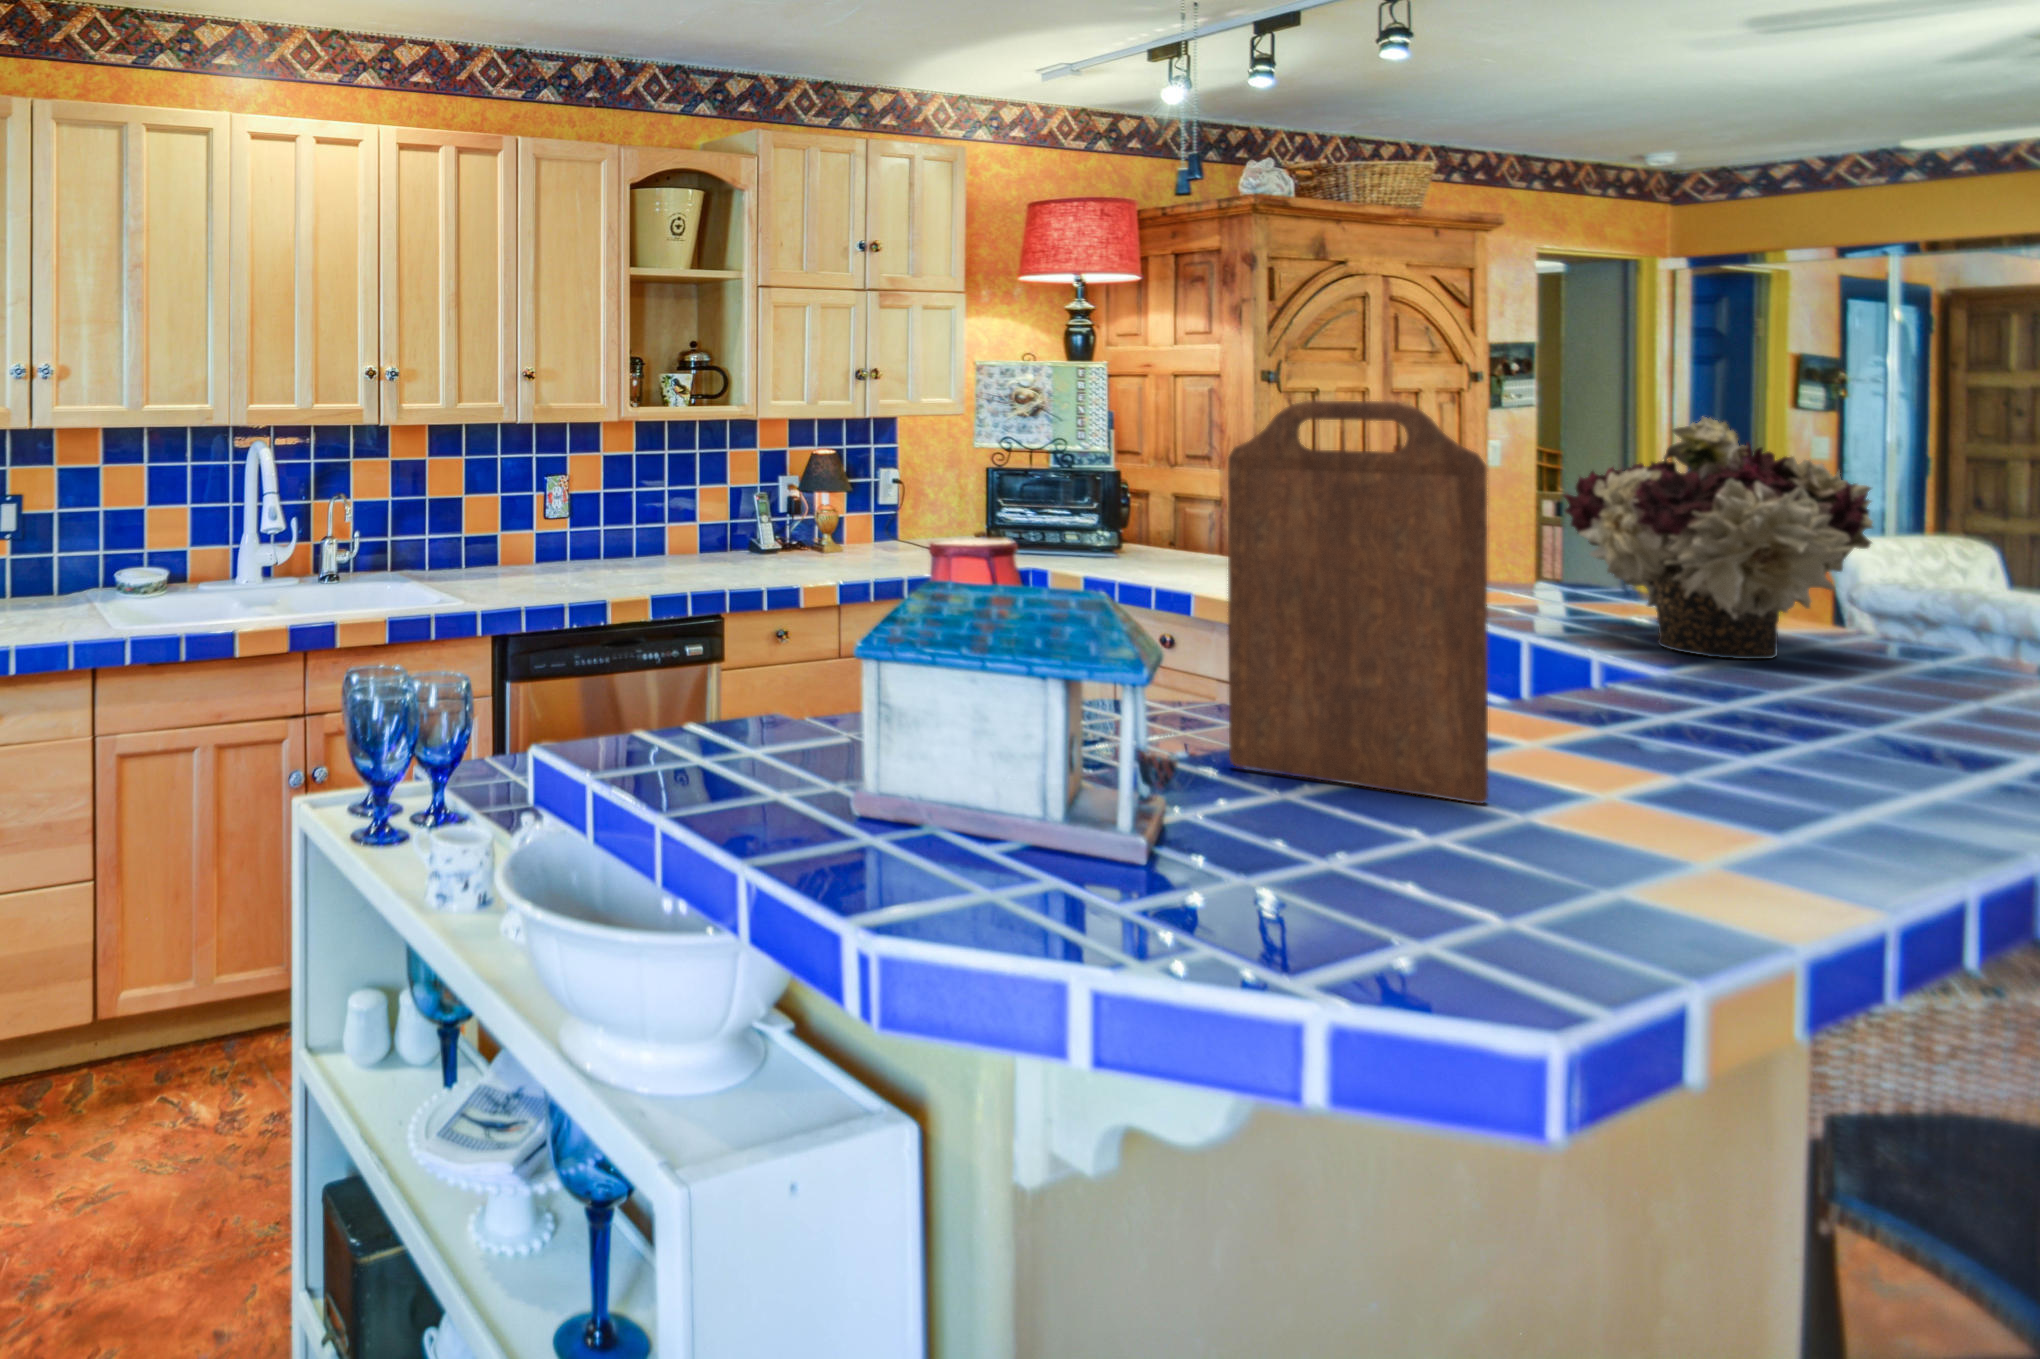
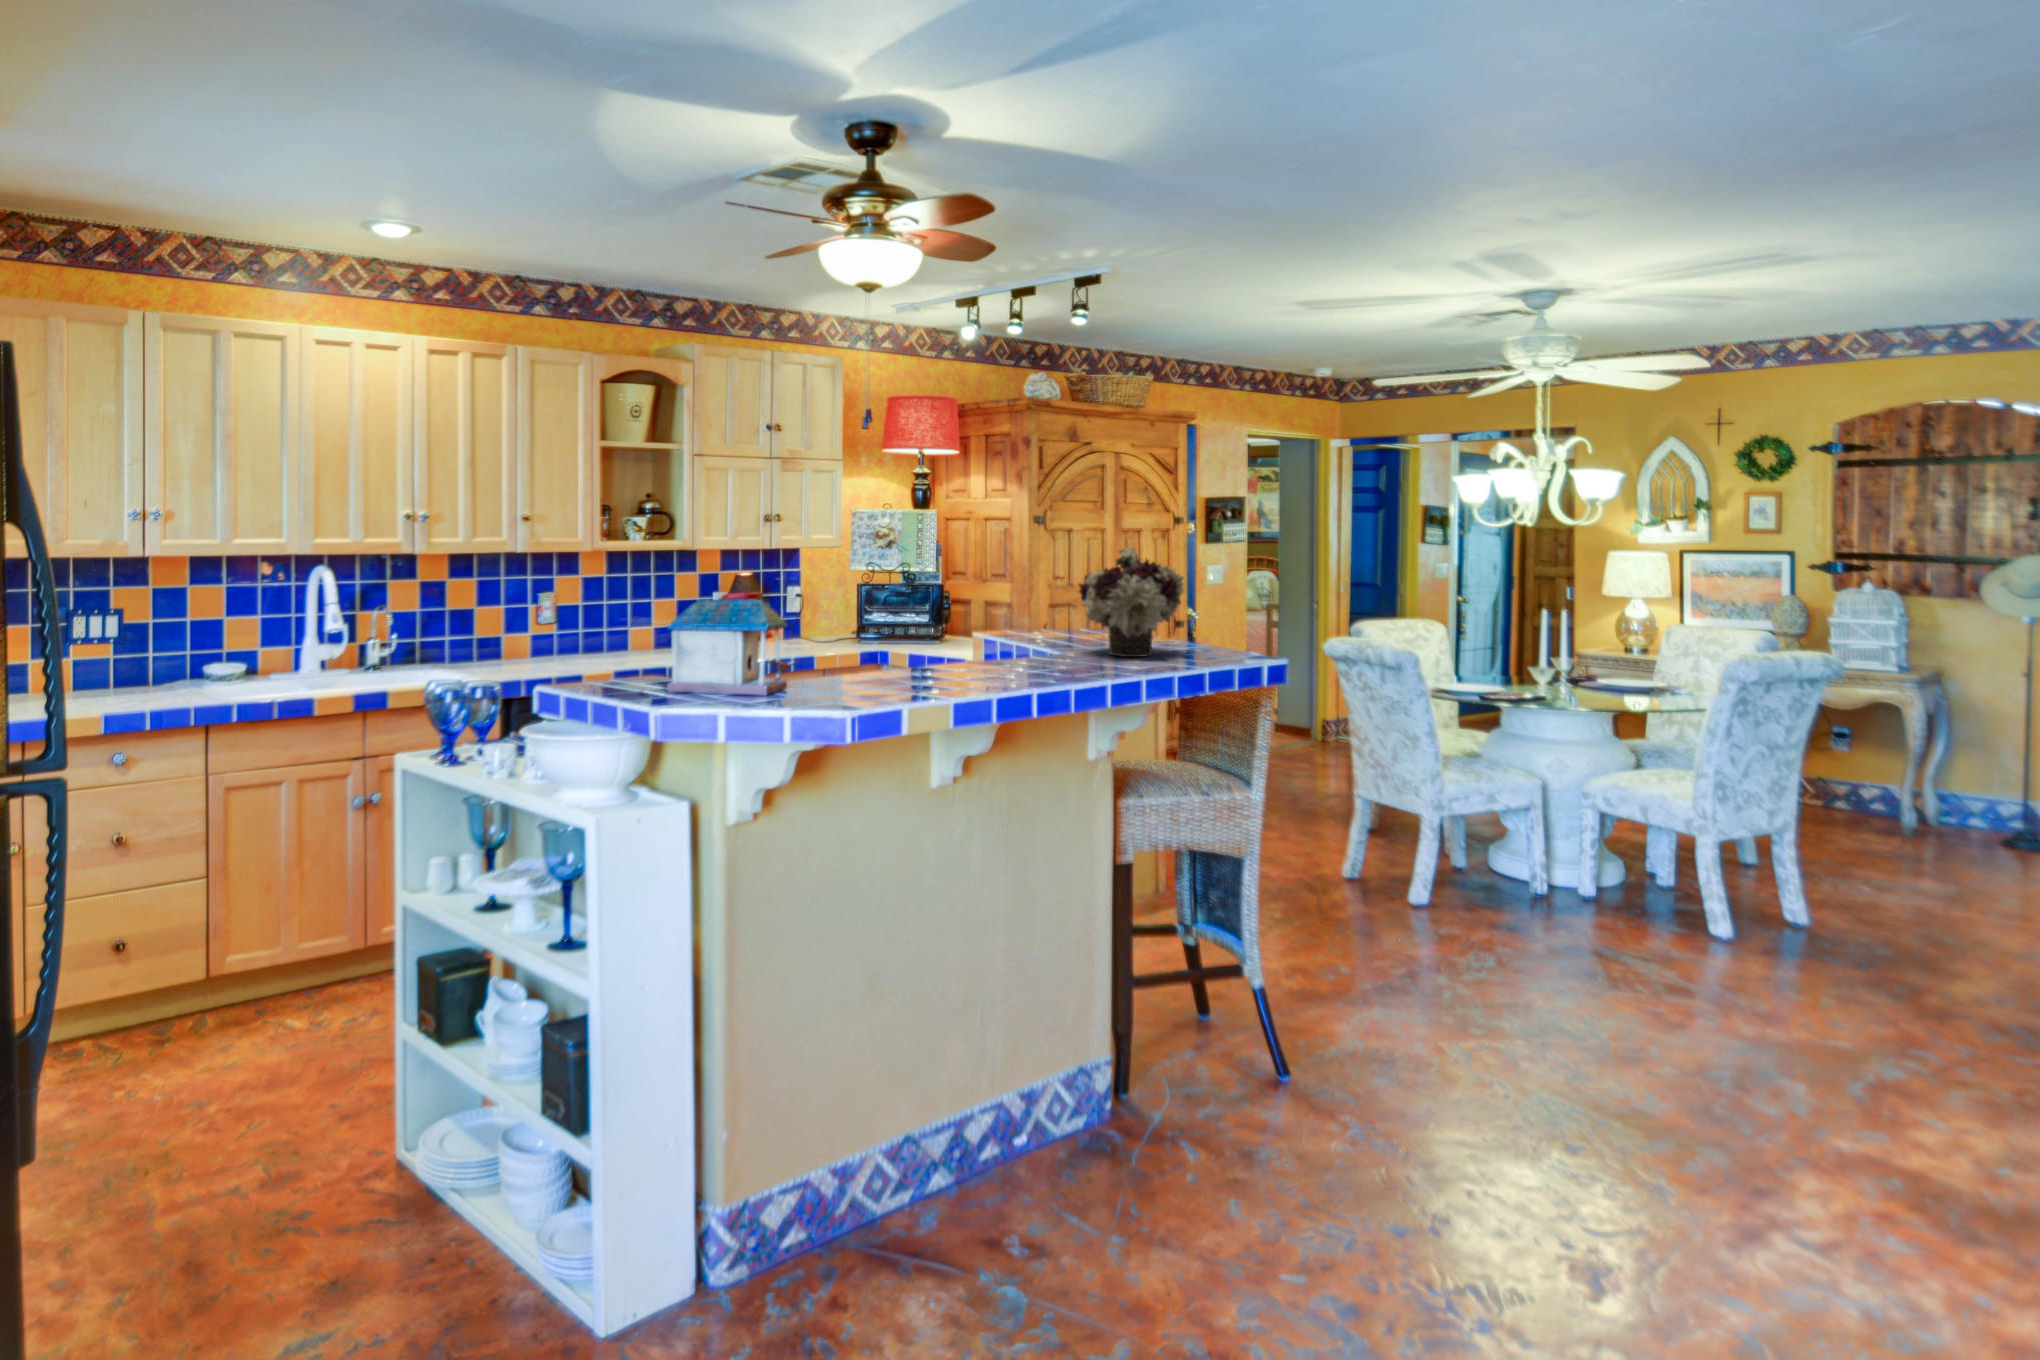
cutting board: present [1228,400,1488,804] -> none [871,539,959,698]

